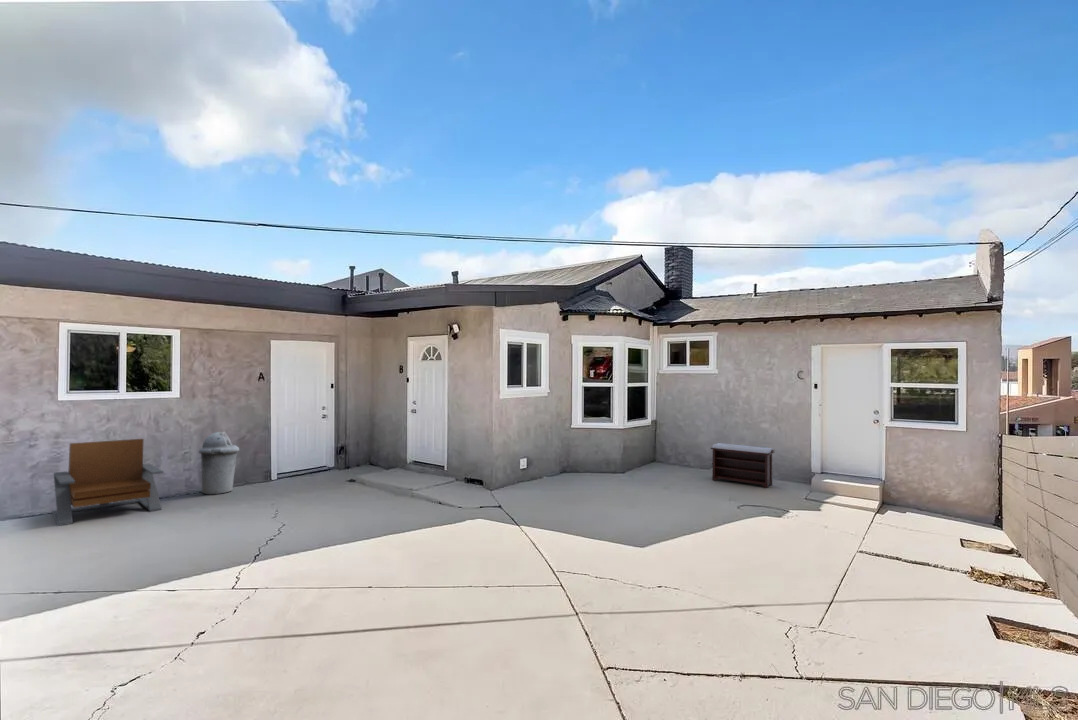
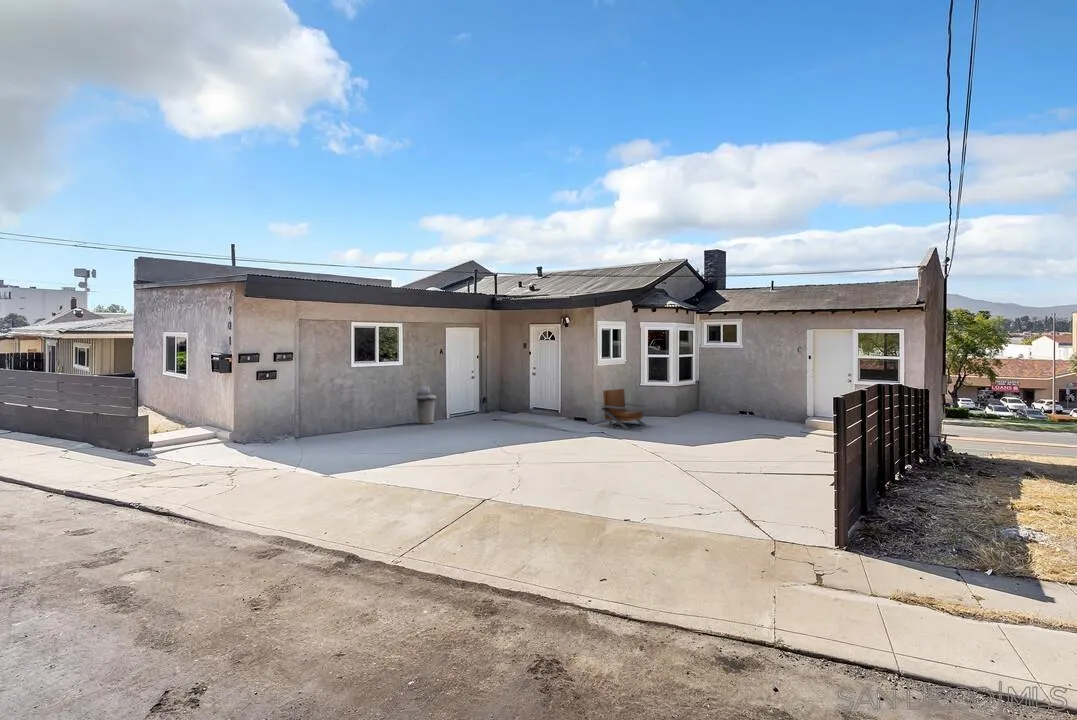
lounge chair: present [52,439,163,526] -> present [599,389,645,430]
bench: present [711,443,775,488] -> none [737,396,781,425]

